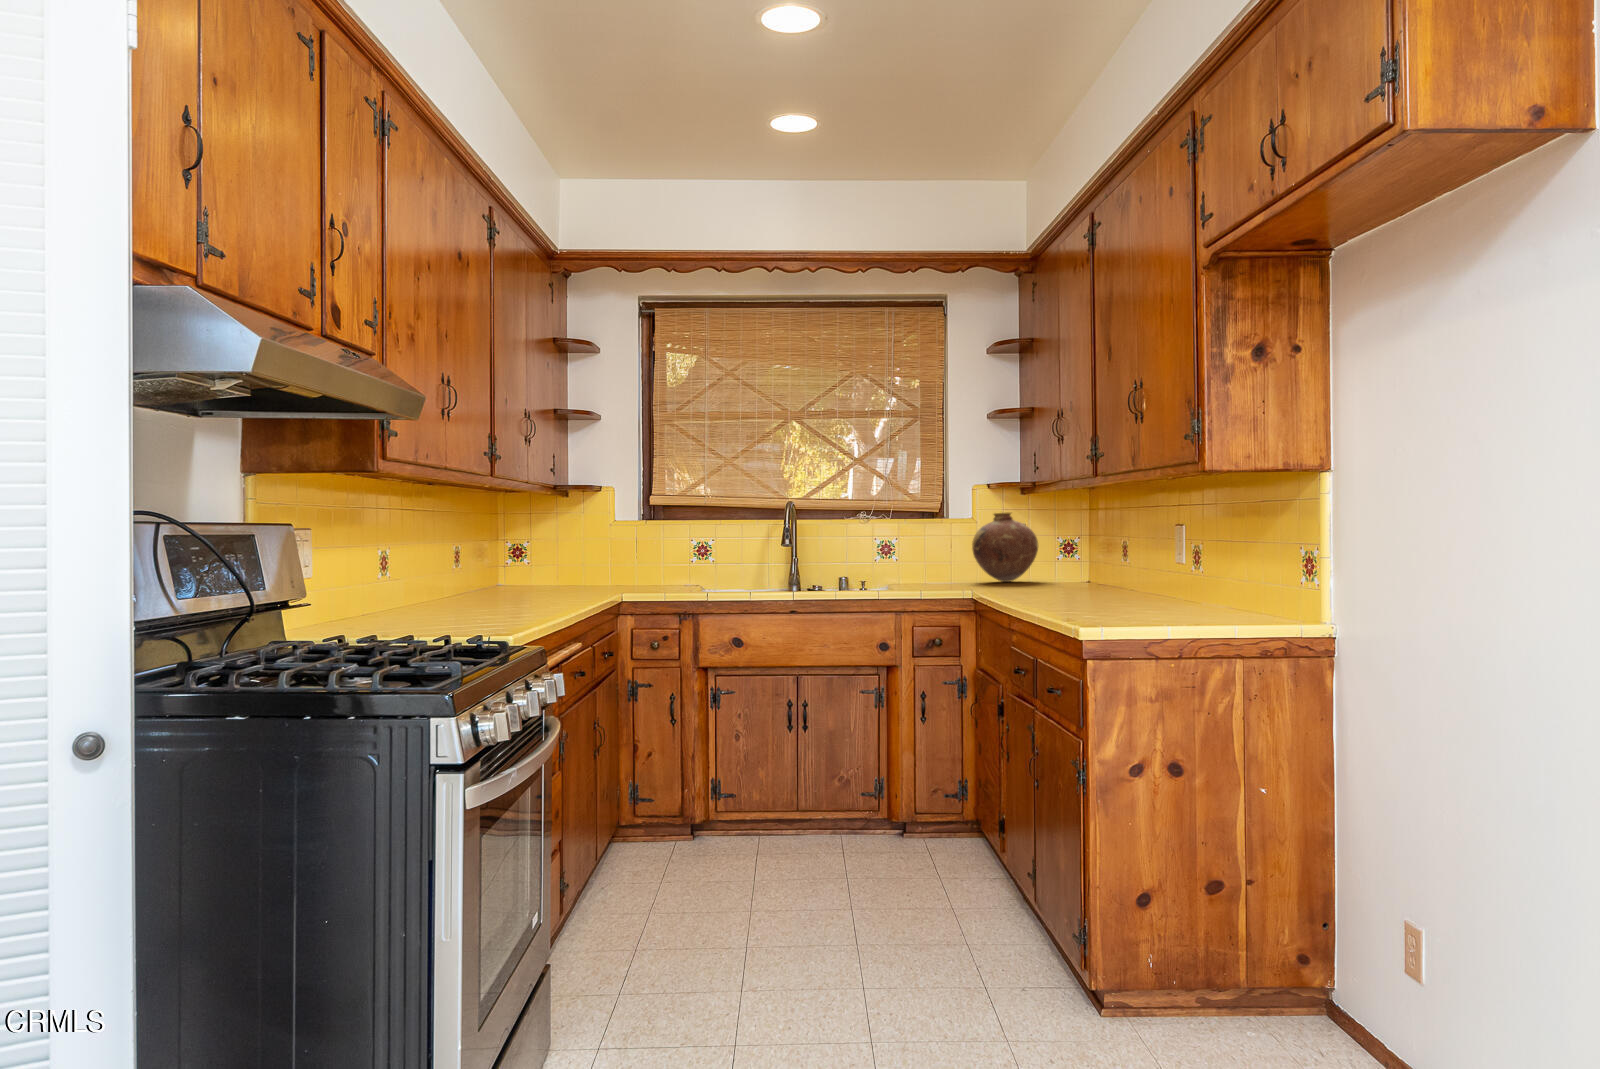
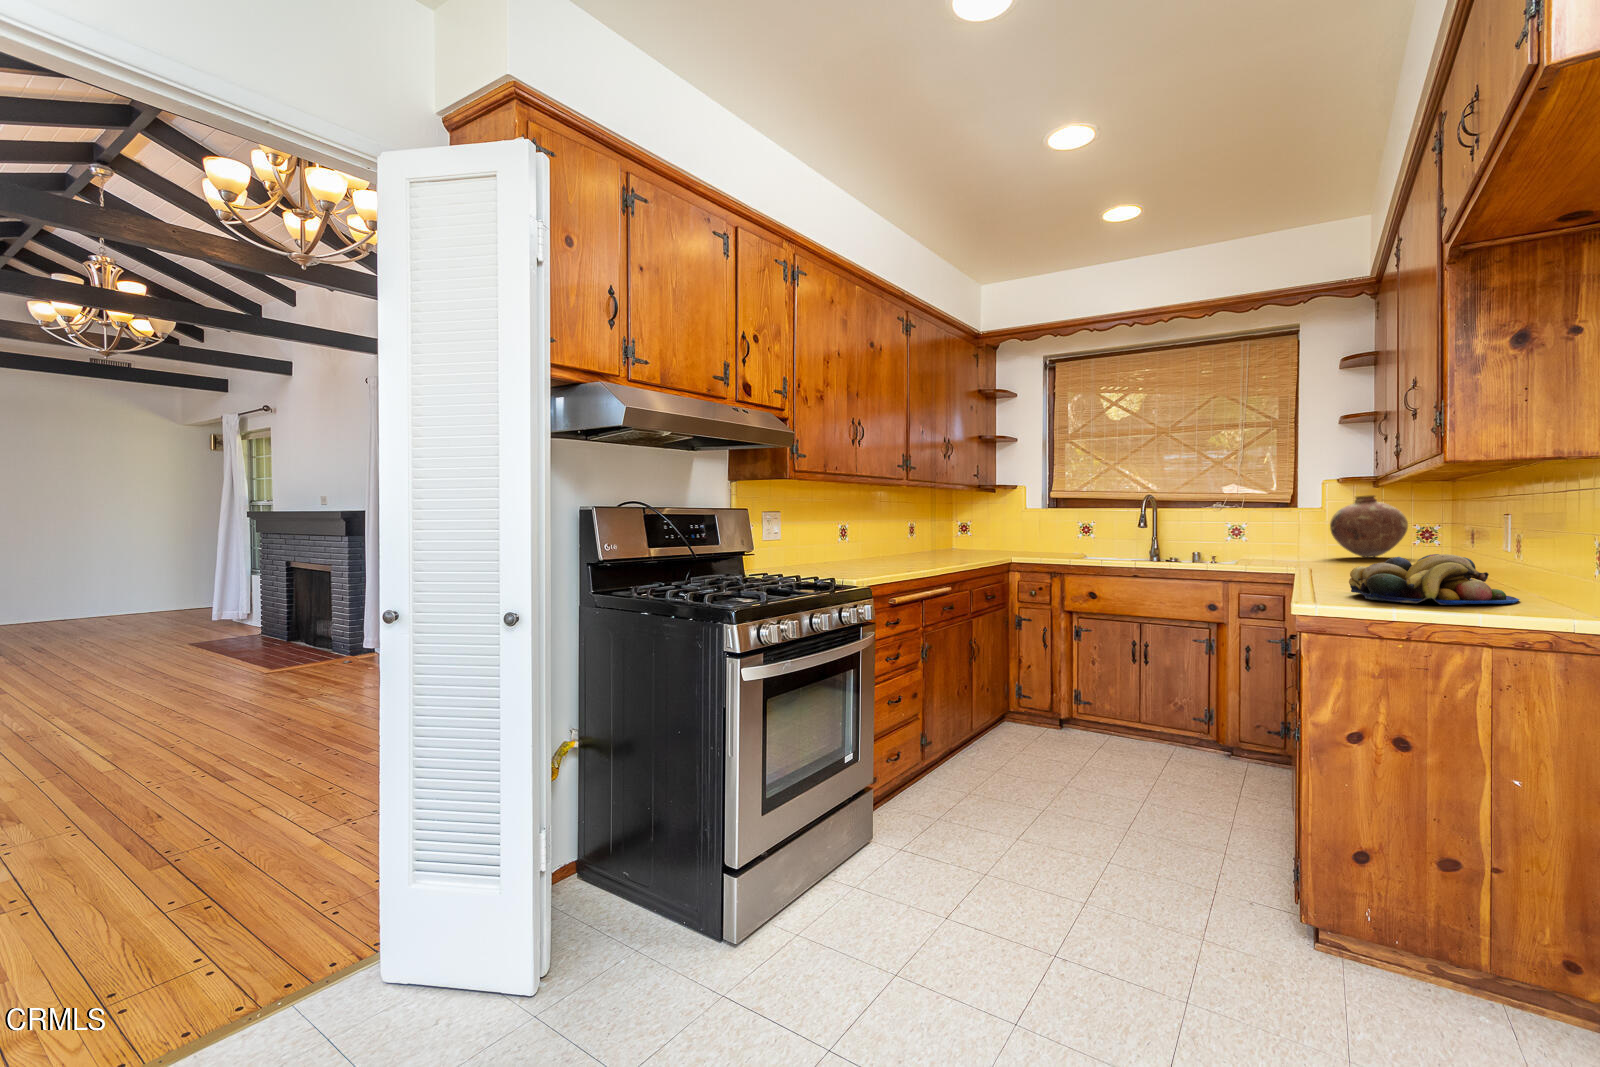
fruit bowl: none [1089,567,1226,618] -> present [1349,554,1519,605]

